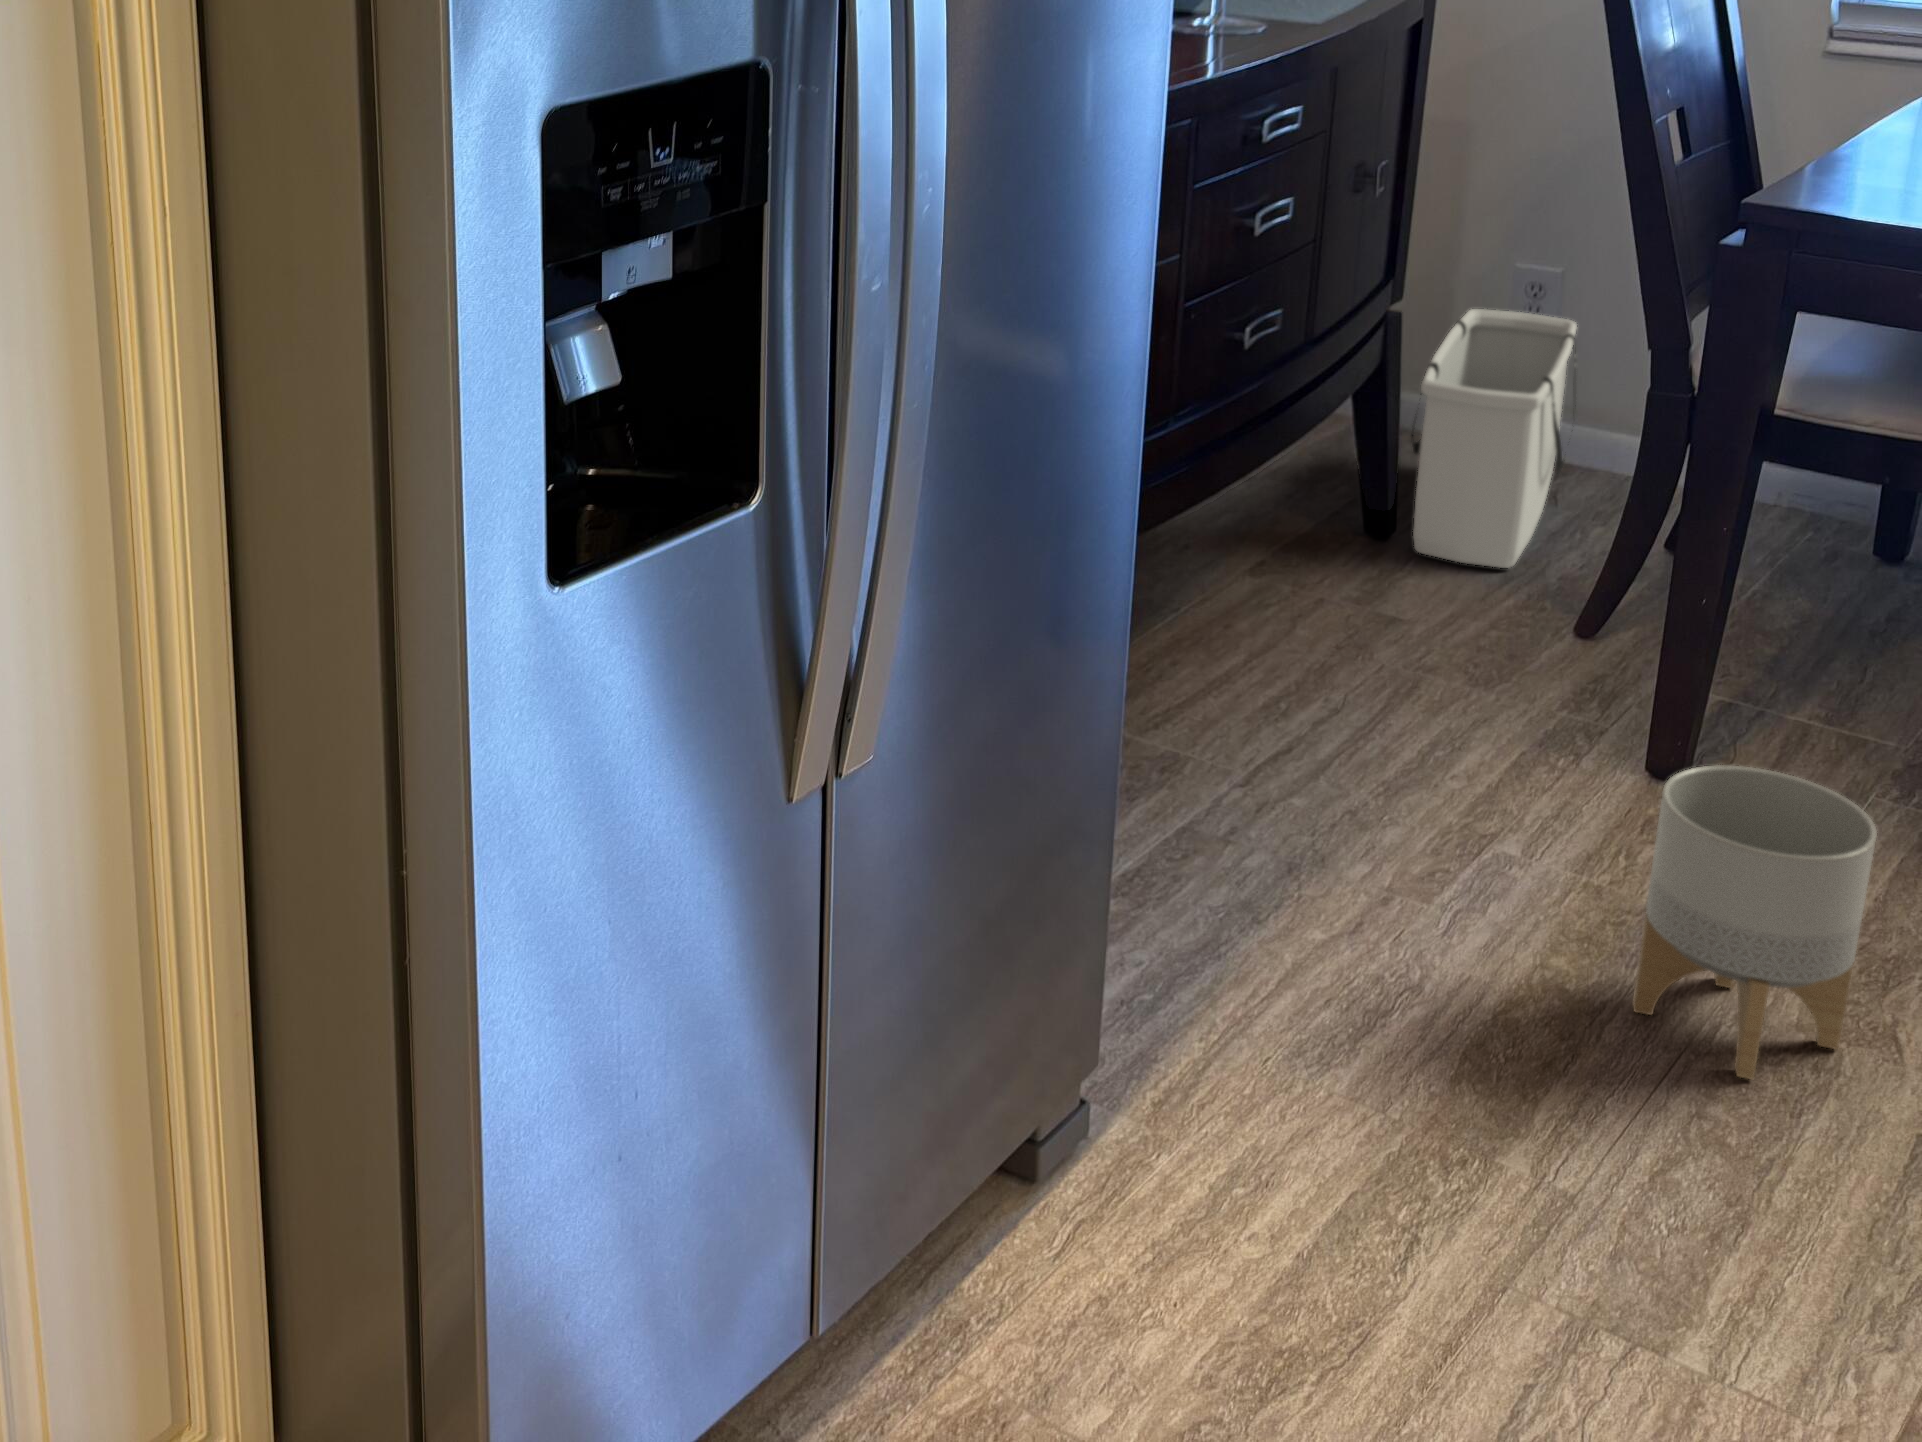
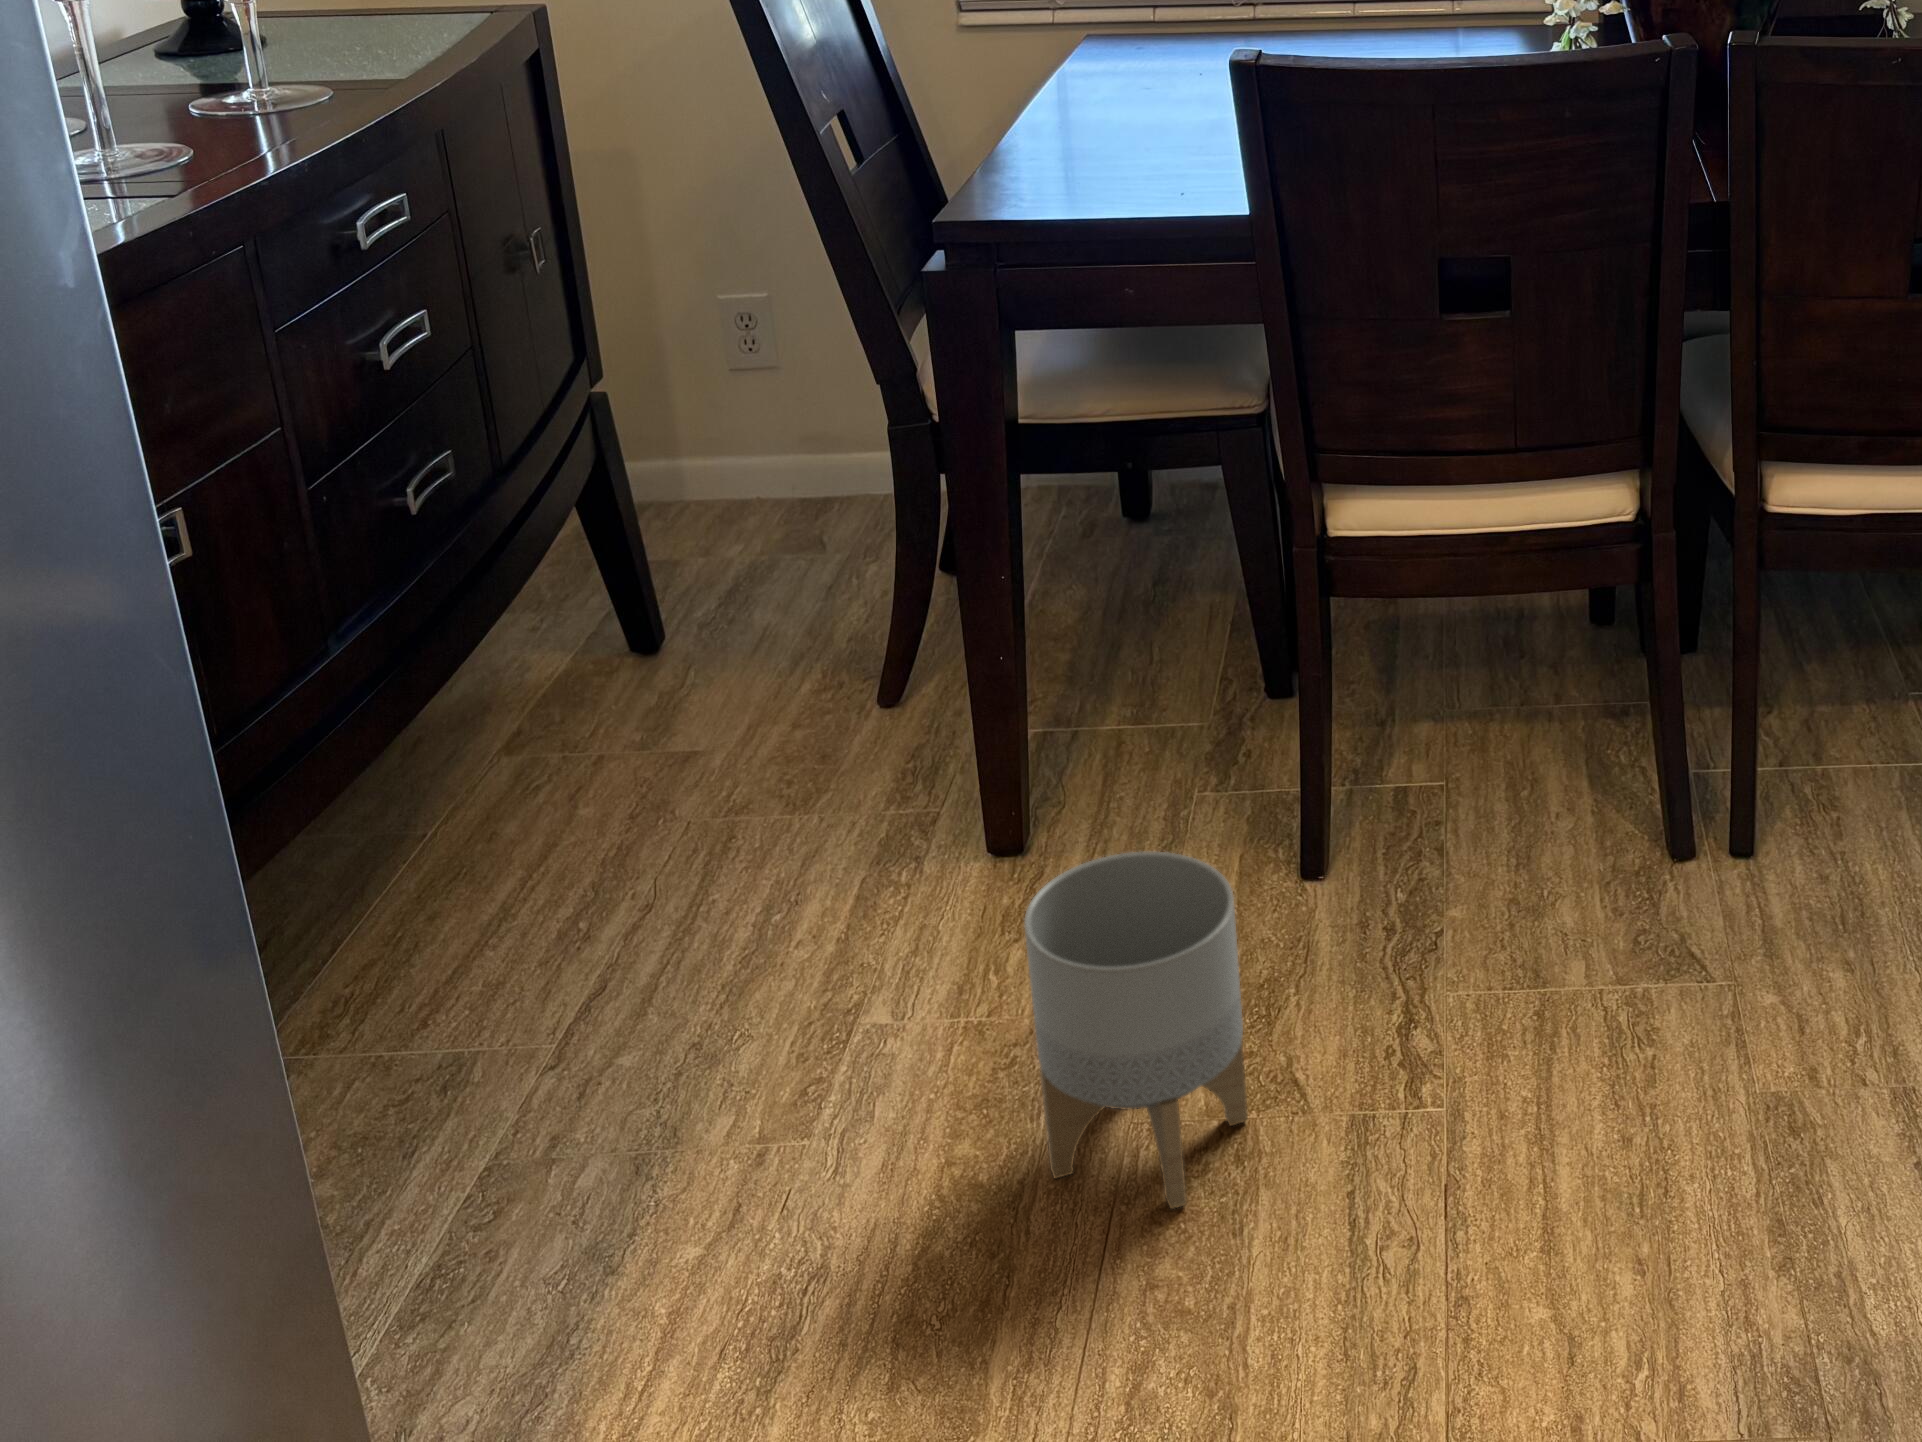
storage bin: present [1411,309,1577,568] -> none [646,352,820,666]

